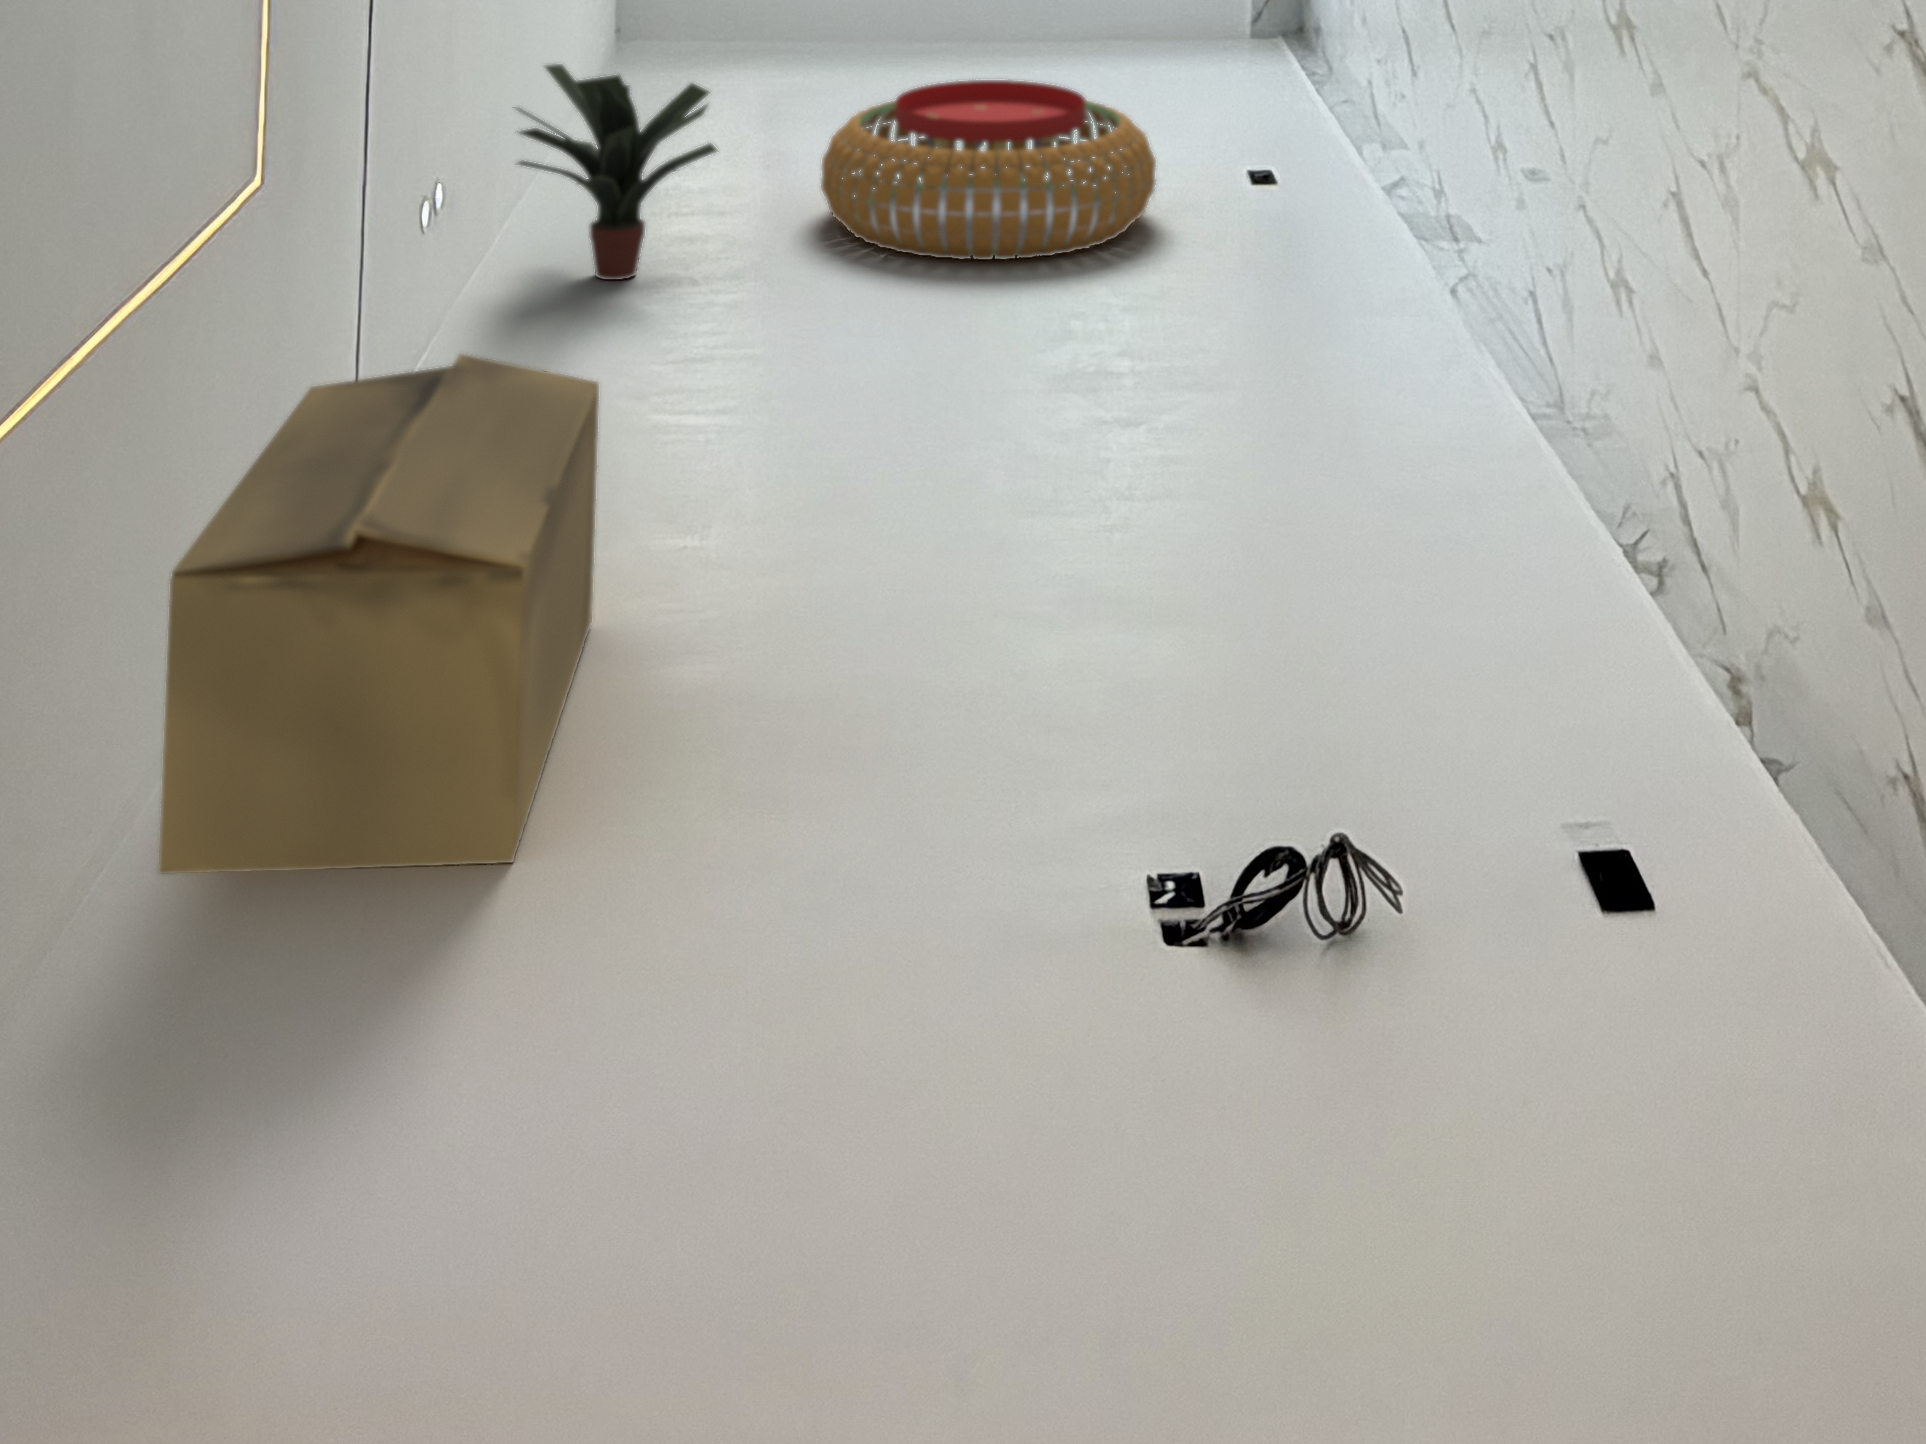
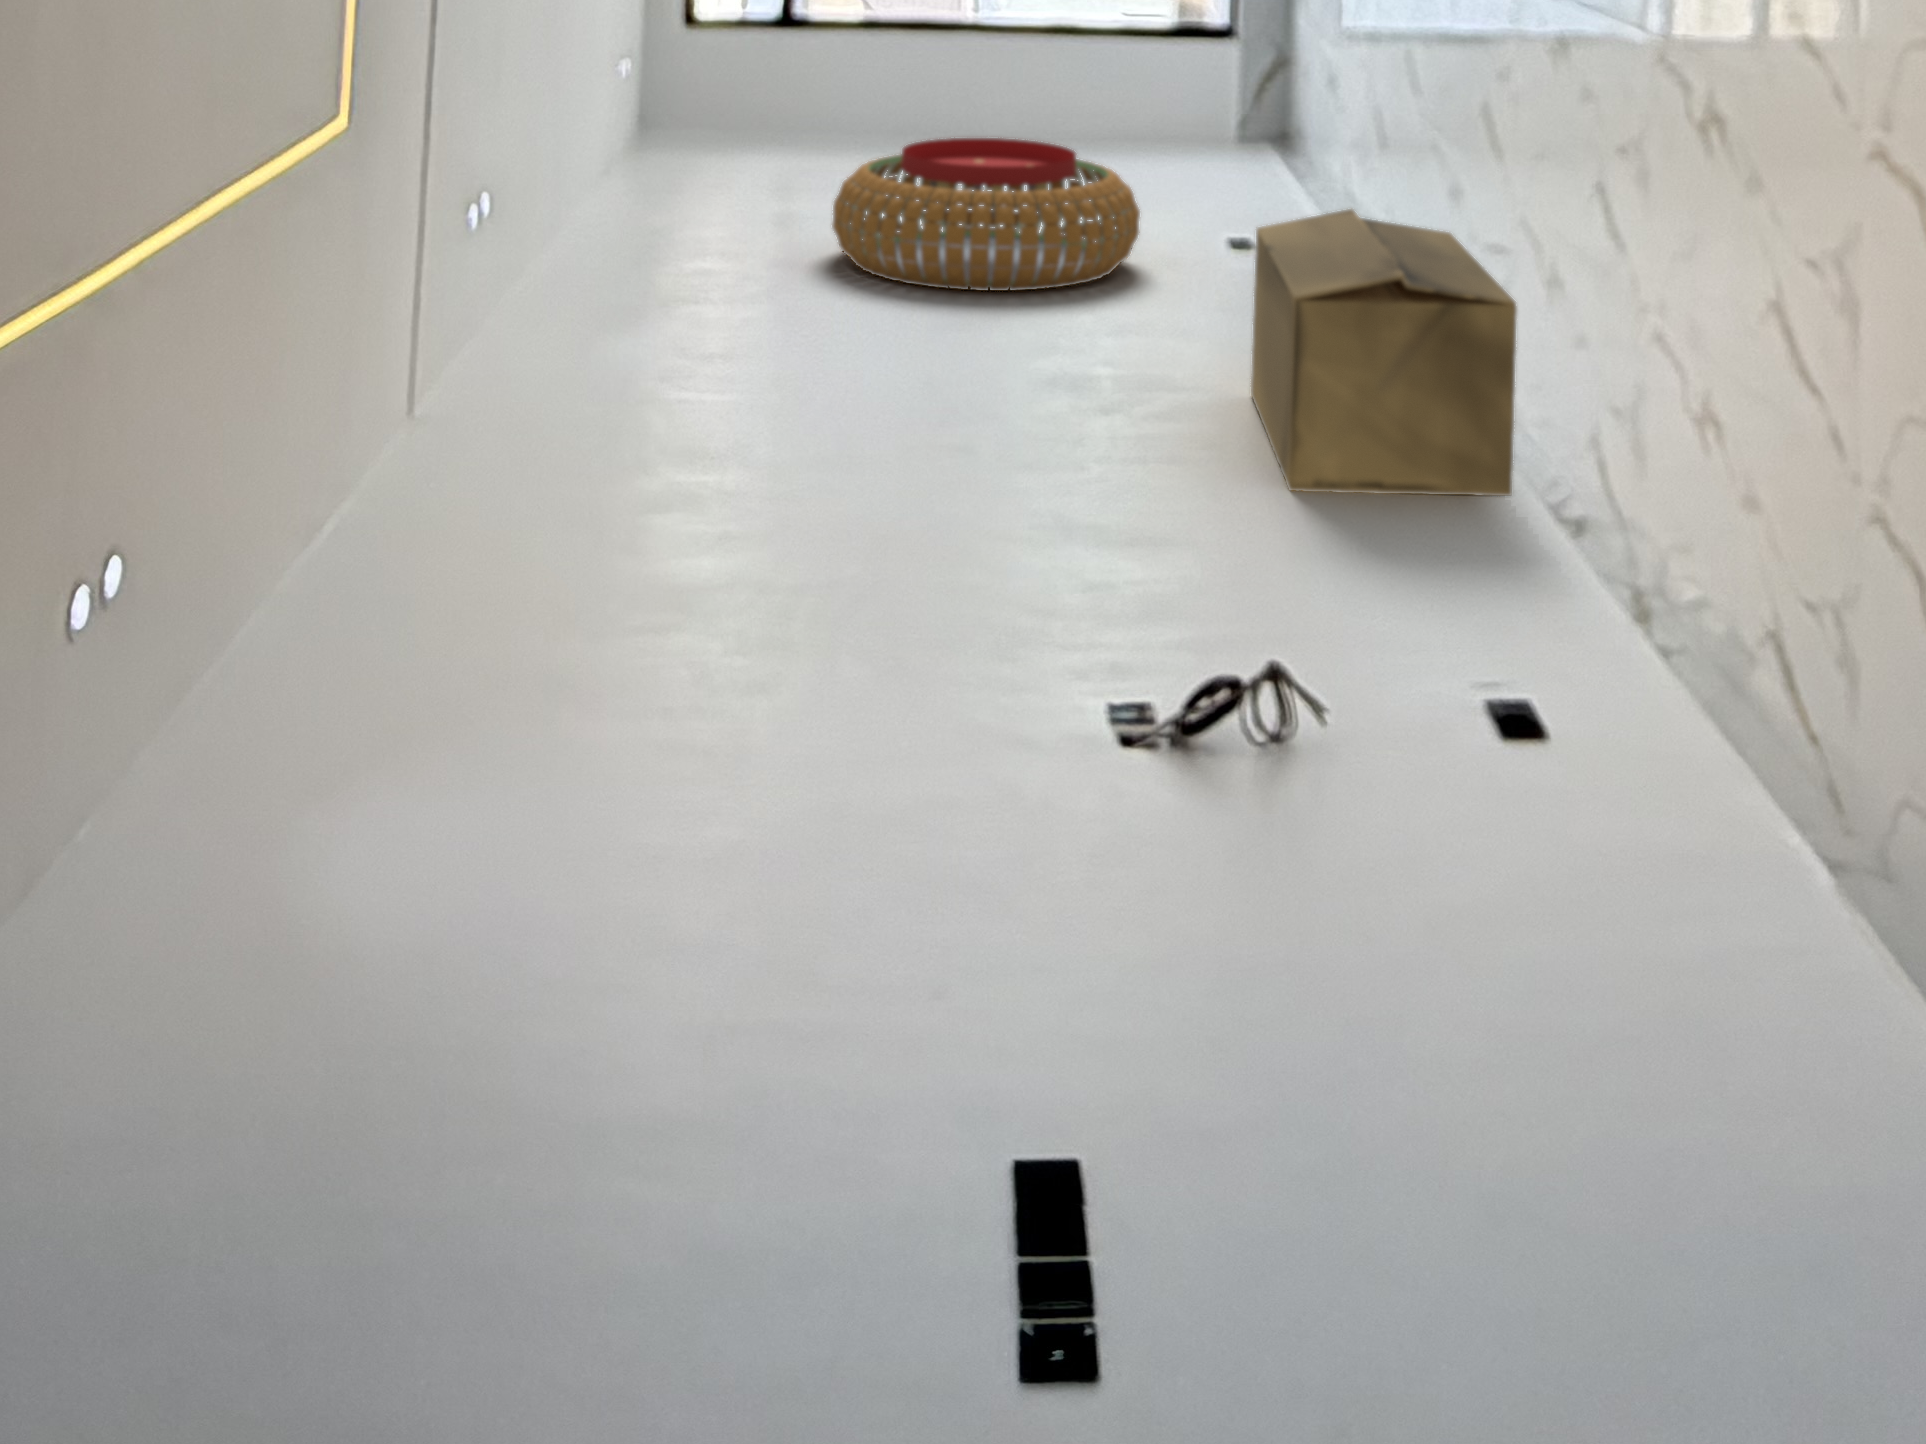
potted plant: present [515,64,717,280] -> none [554,99,741,294]
cardboard box: present [159,354,599,874] -> present [1251,209,1517,496]

